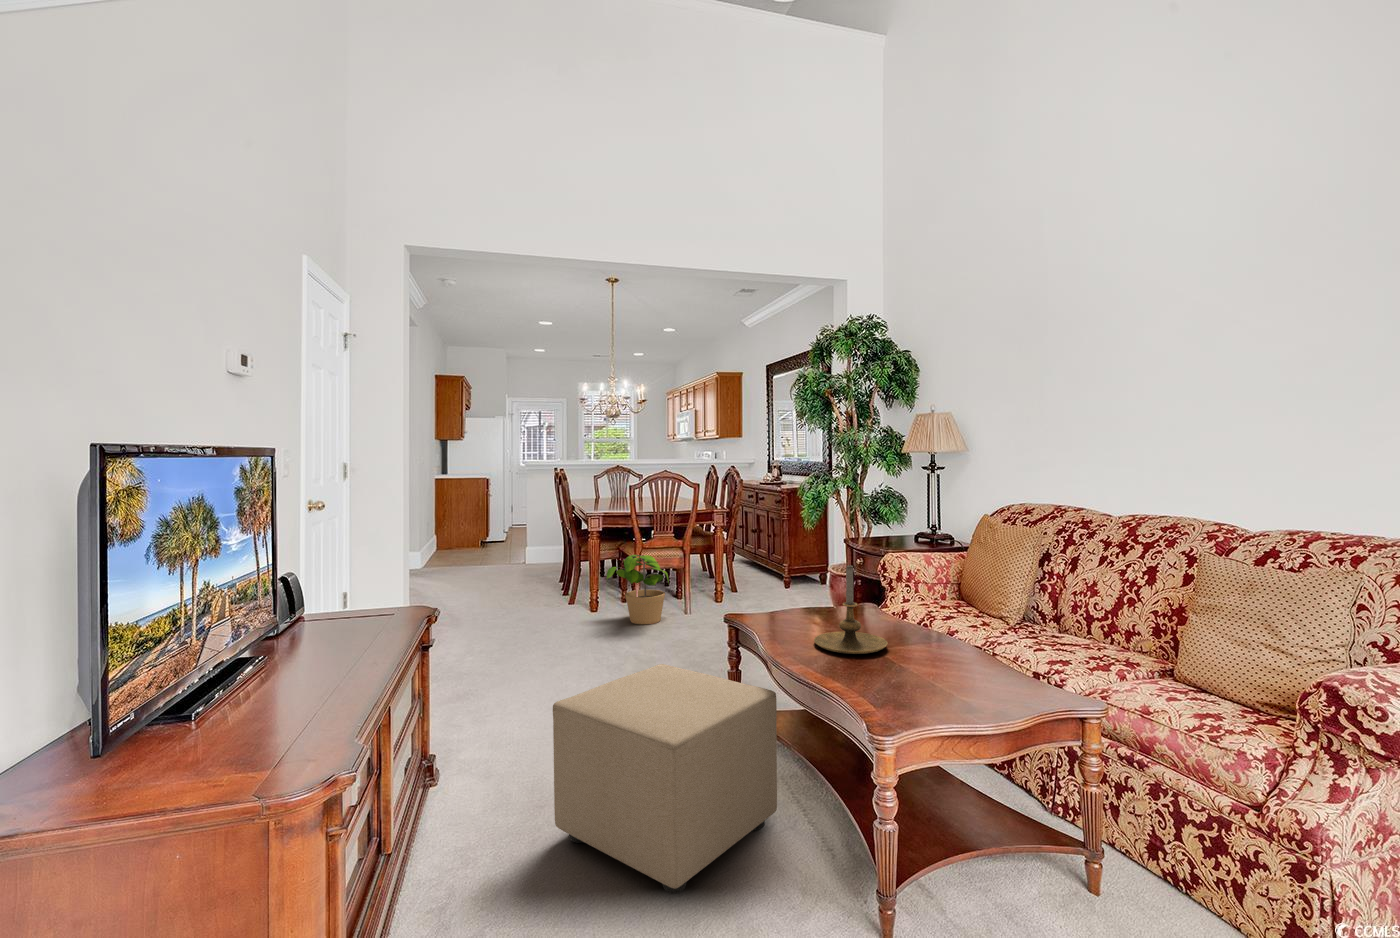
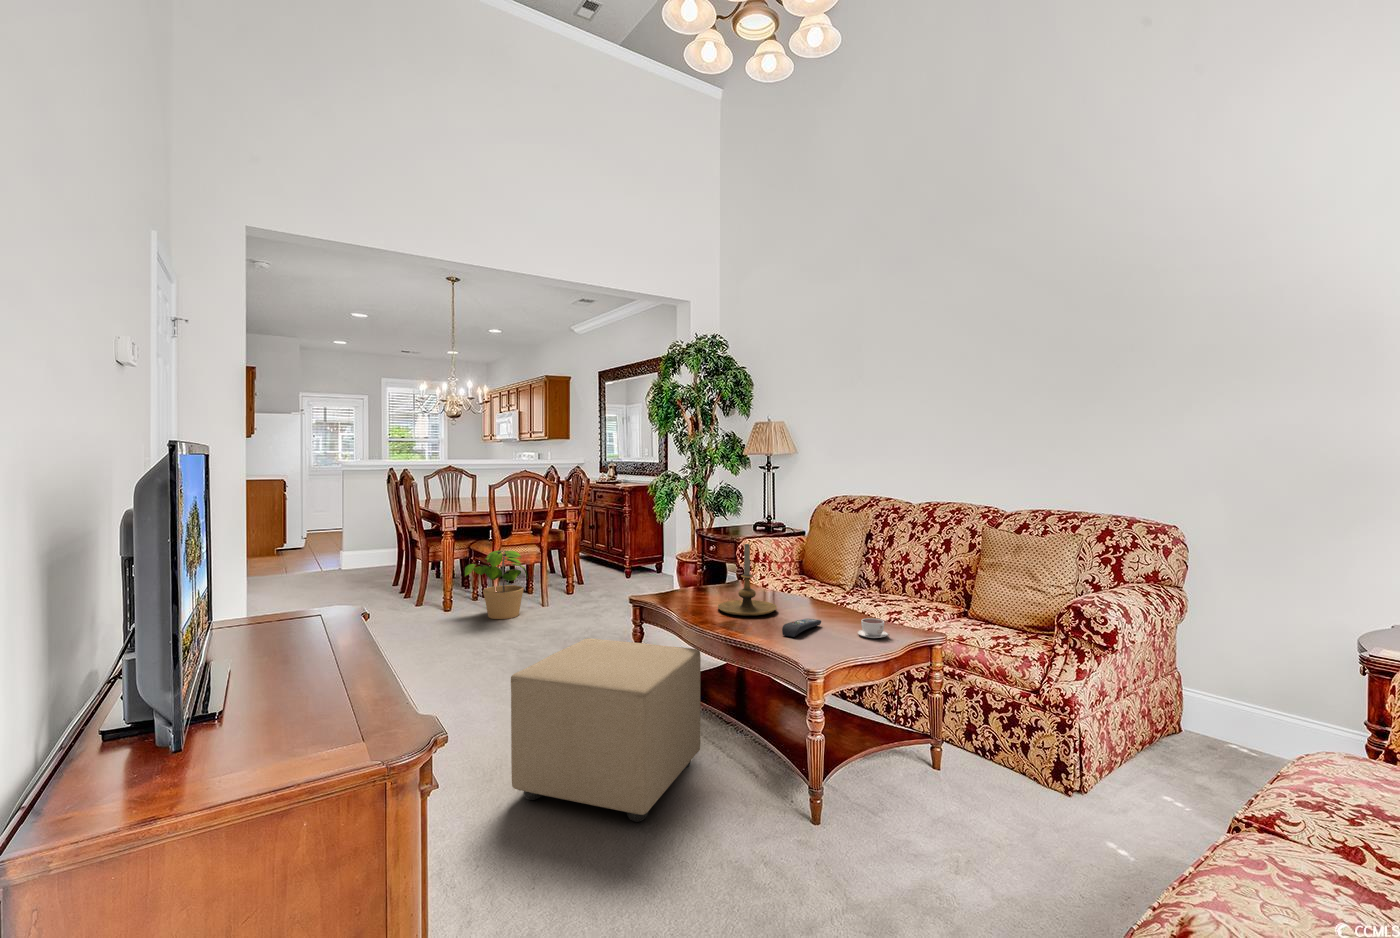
remote control: none [874,665,934,689] -> present [782,618,821,637]
coffee cup: none [978,673,1025,702] -> present [858,618,888,638]

